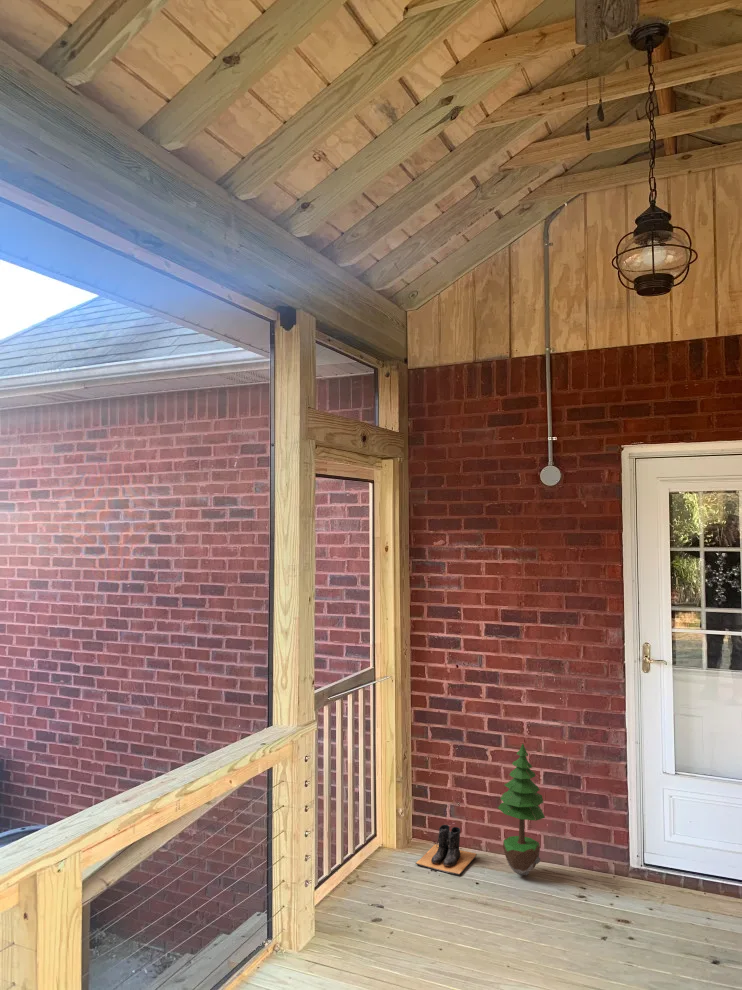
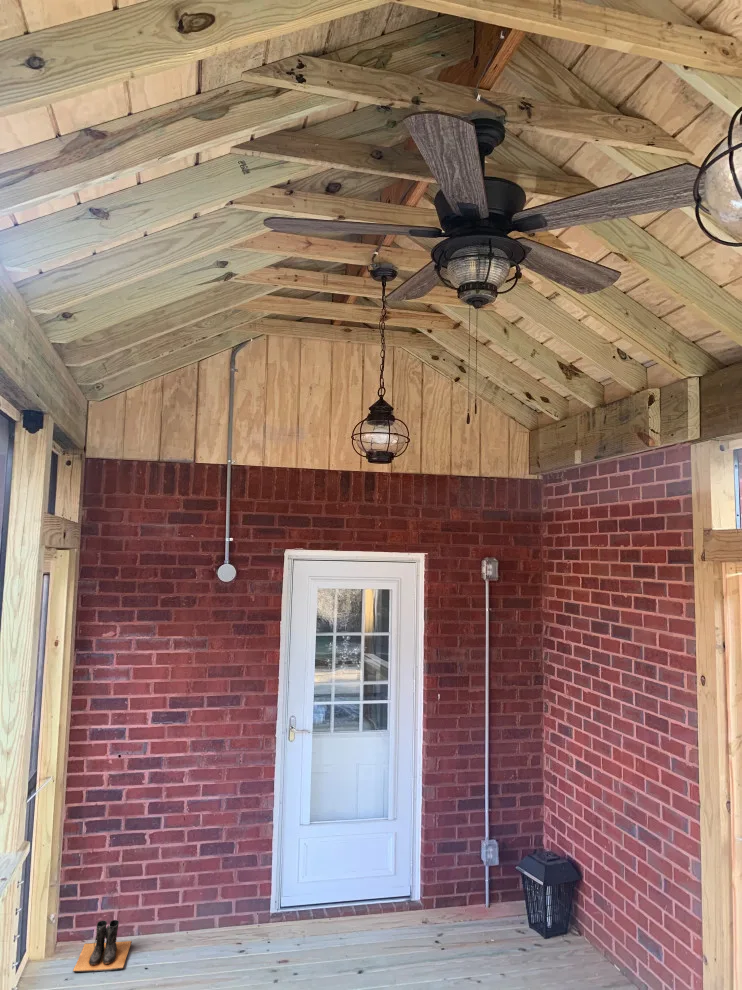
potted tree: present [498,744,545,875] -> none [162,823,207,950]

